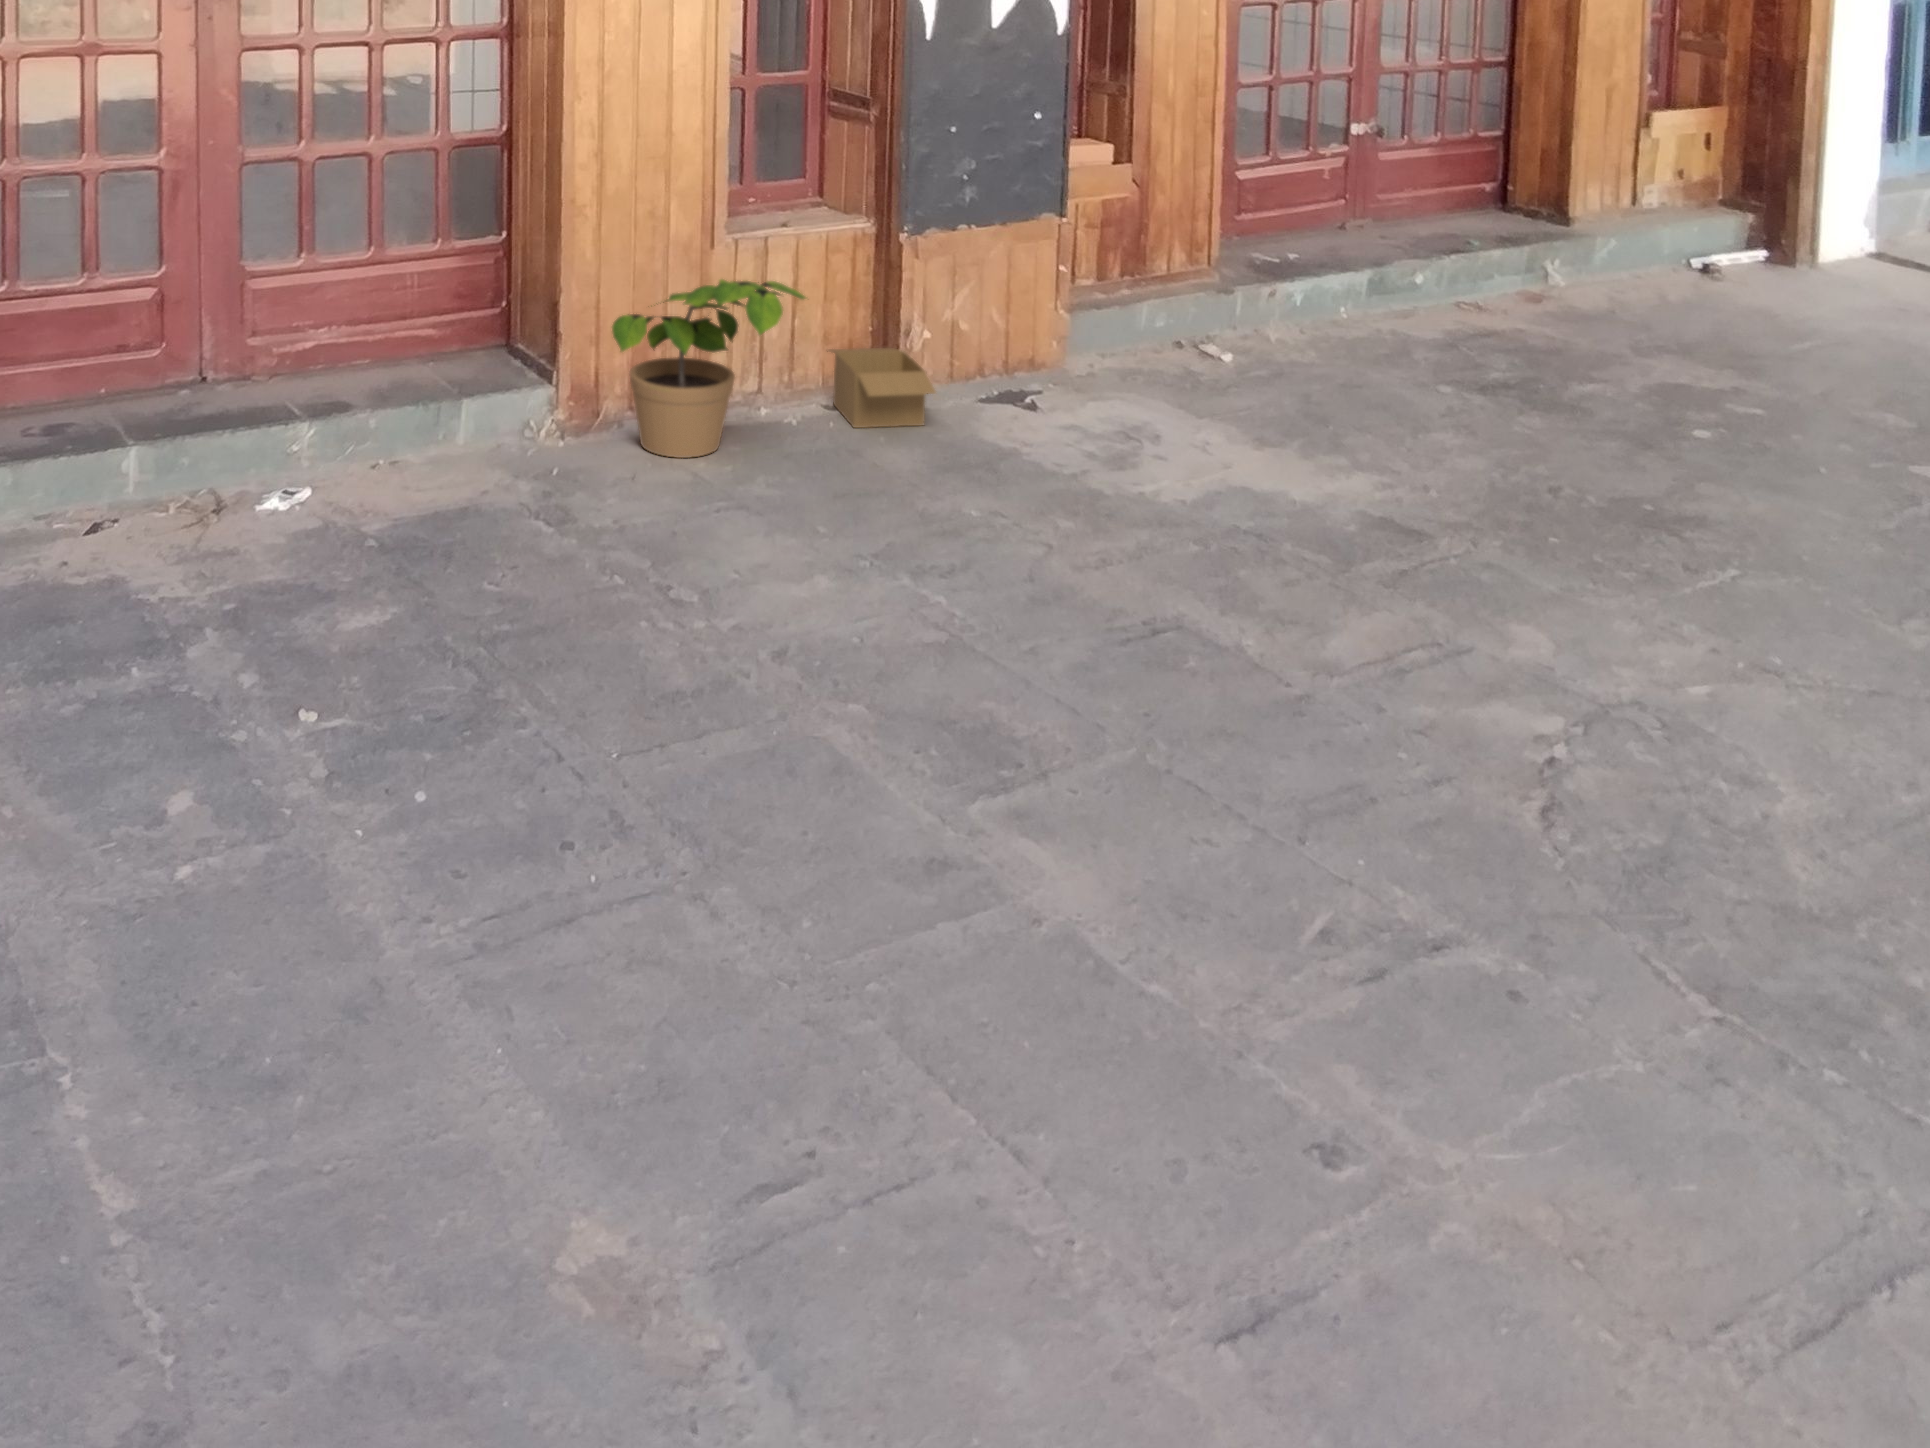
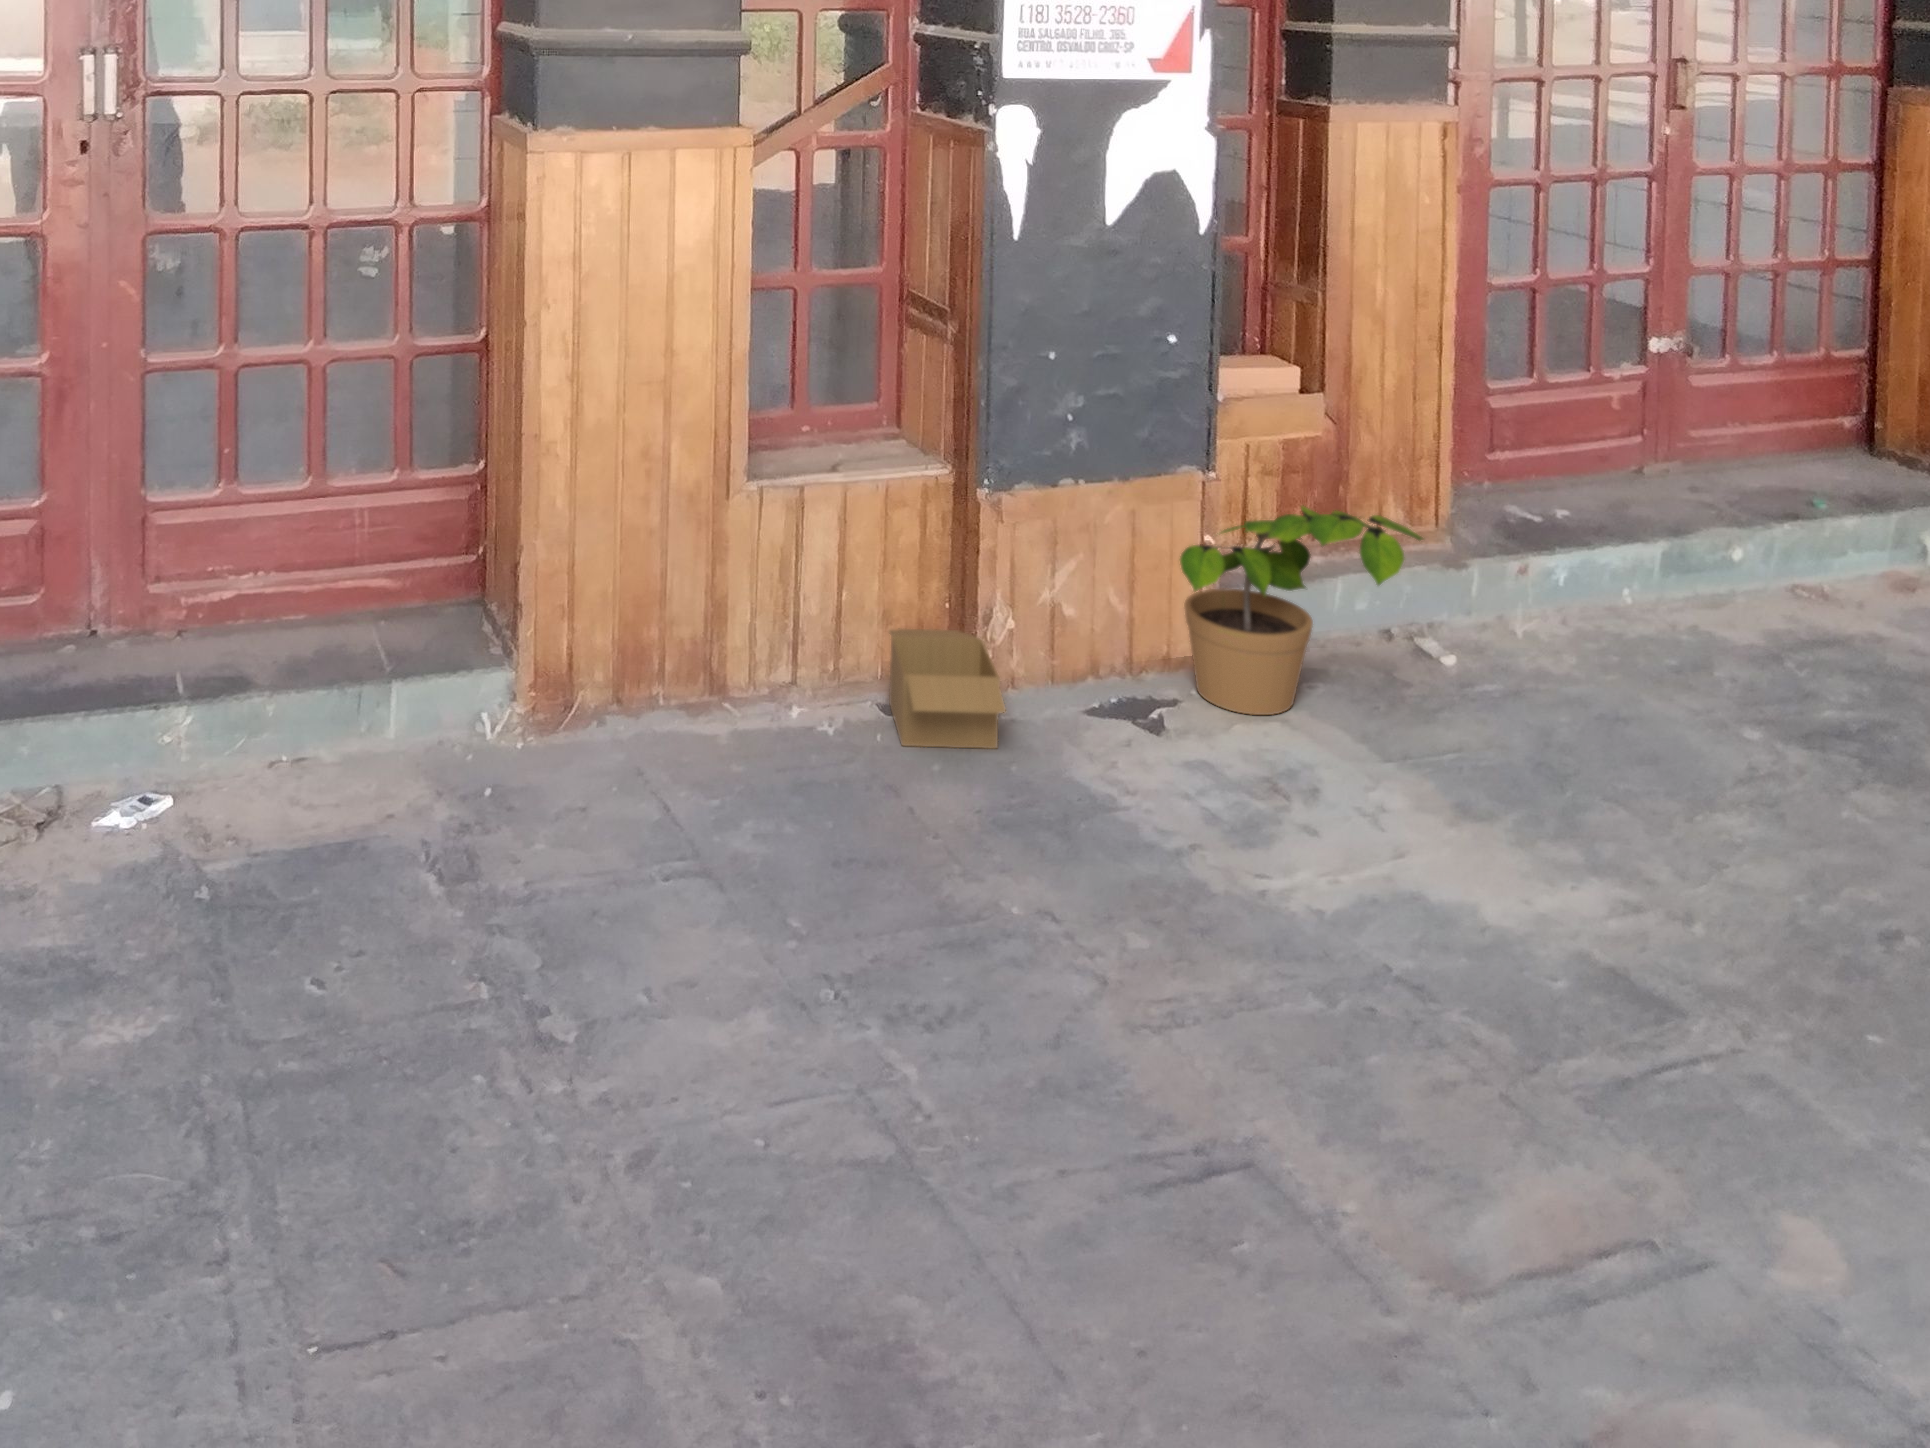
potted plant: present [612,279,806,458] -> present [1180,506,1423,715]

